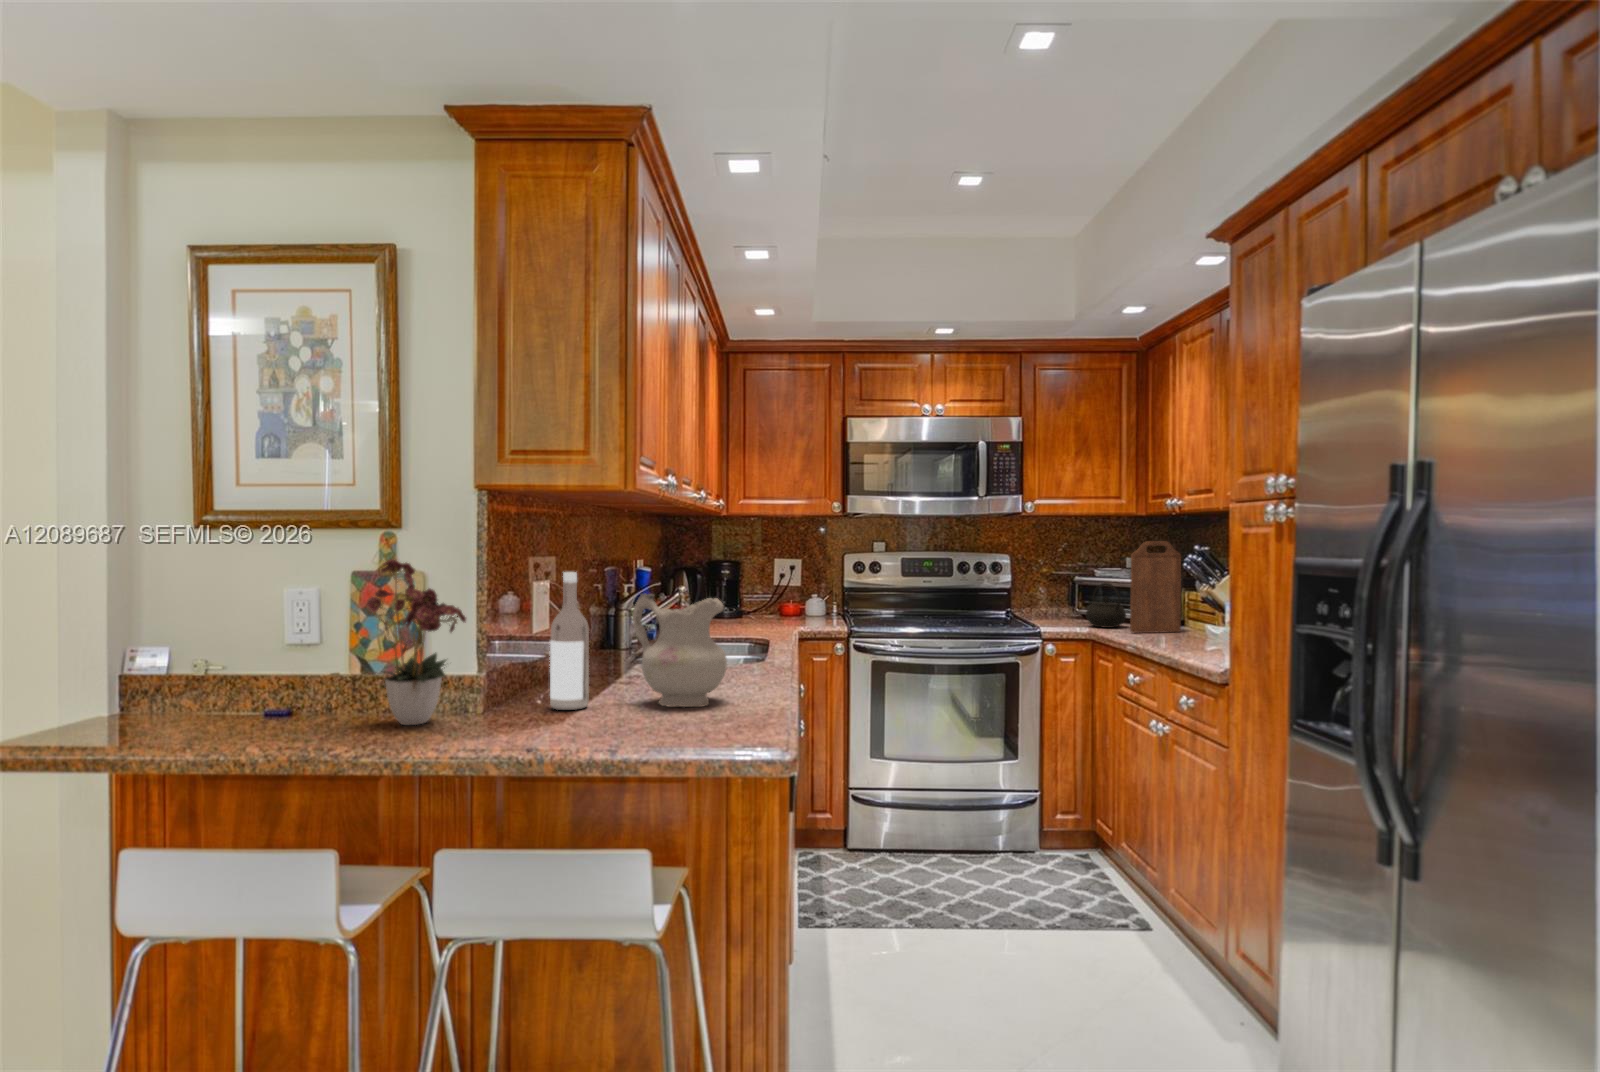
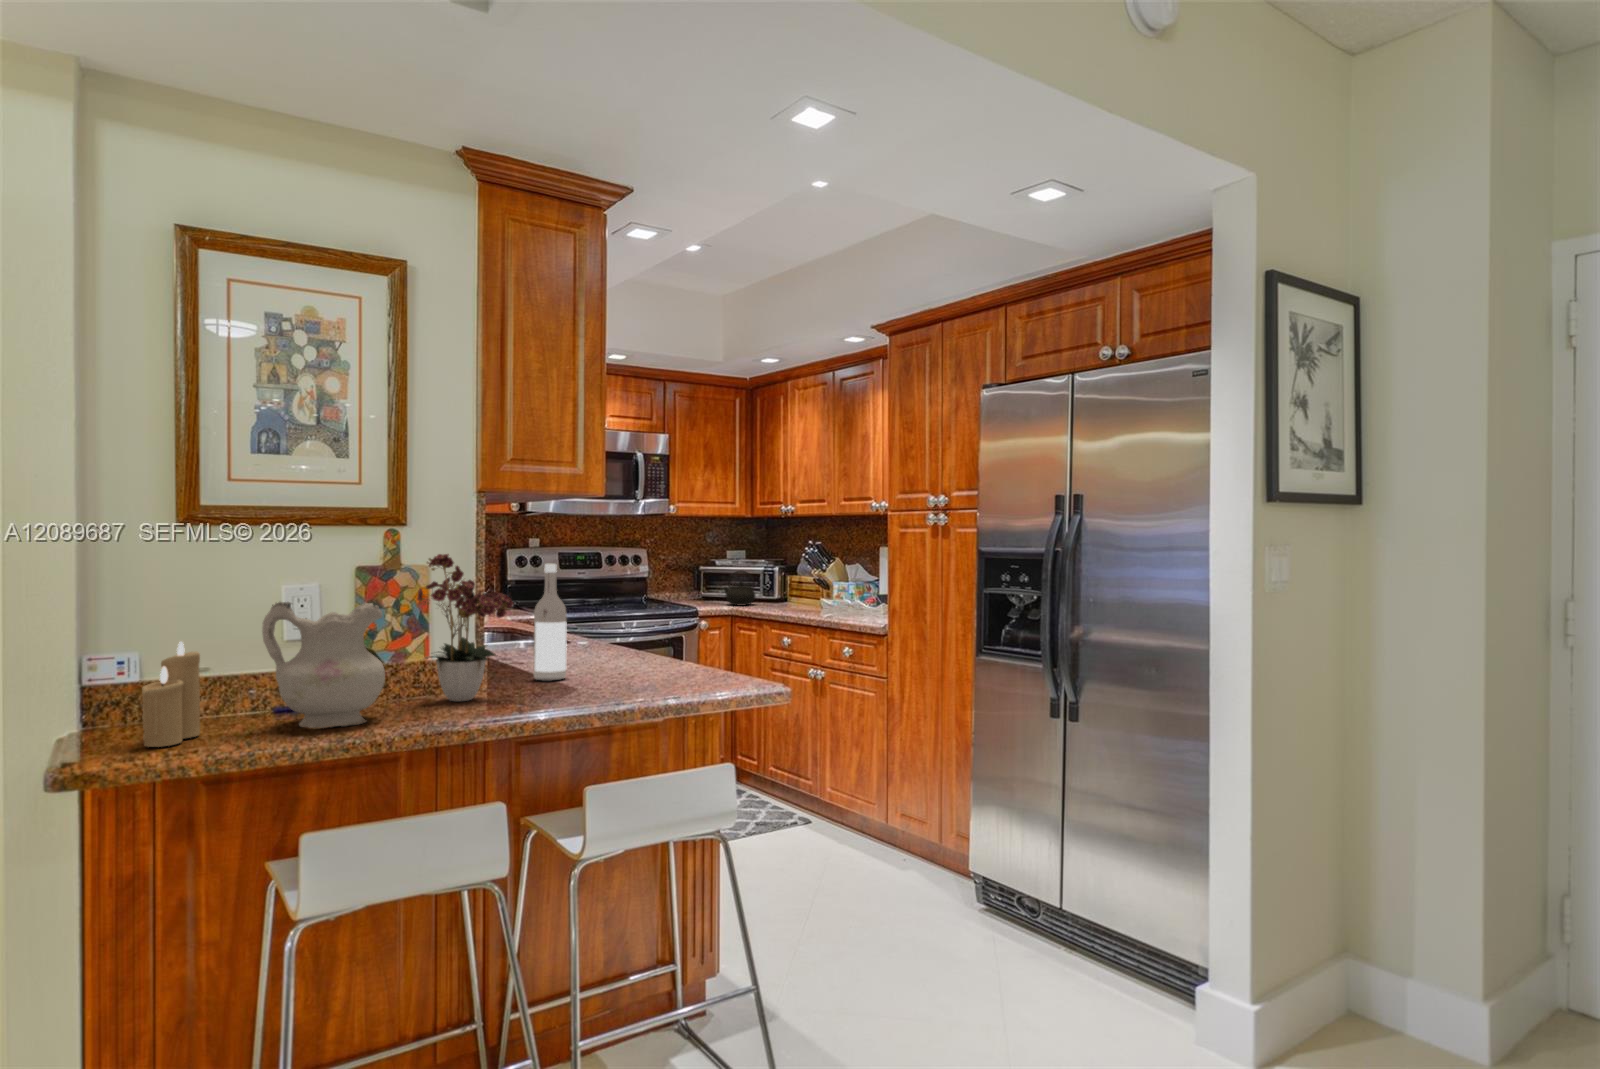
cutting board: present [1130,541,1181,633] -> none [770,538,799,607]
ceramic pitcher: present [633,593,727,707] -> present [262,602,385,728]
candle: none [73,640,149,739] -> present [142,642,200,747]

